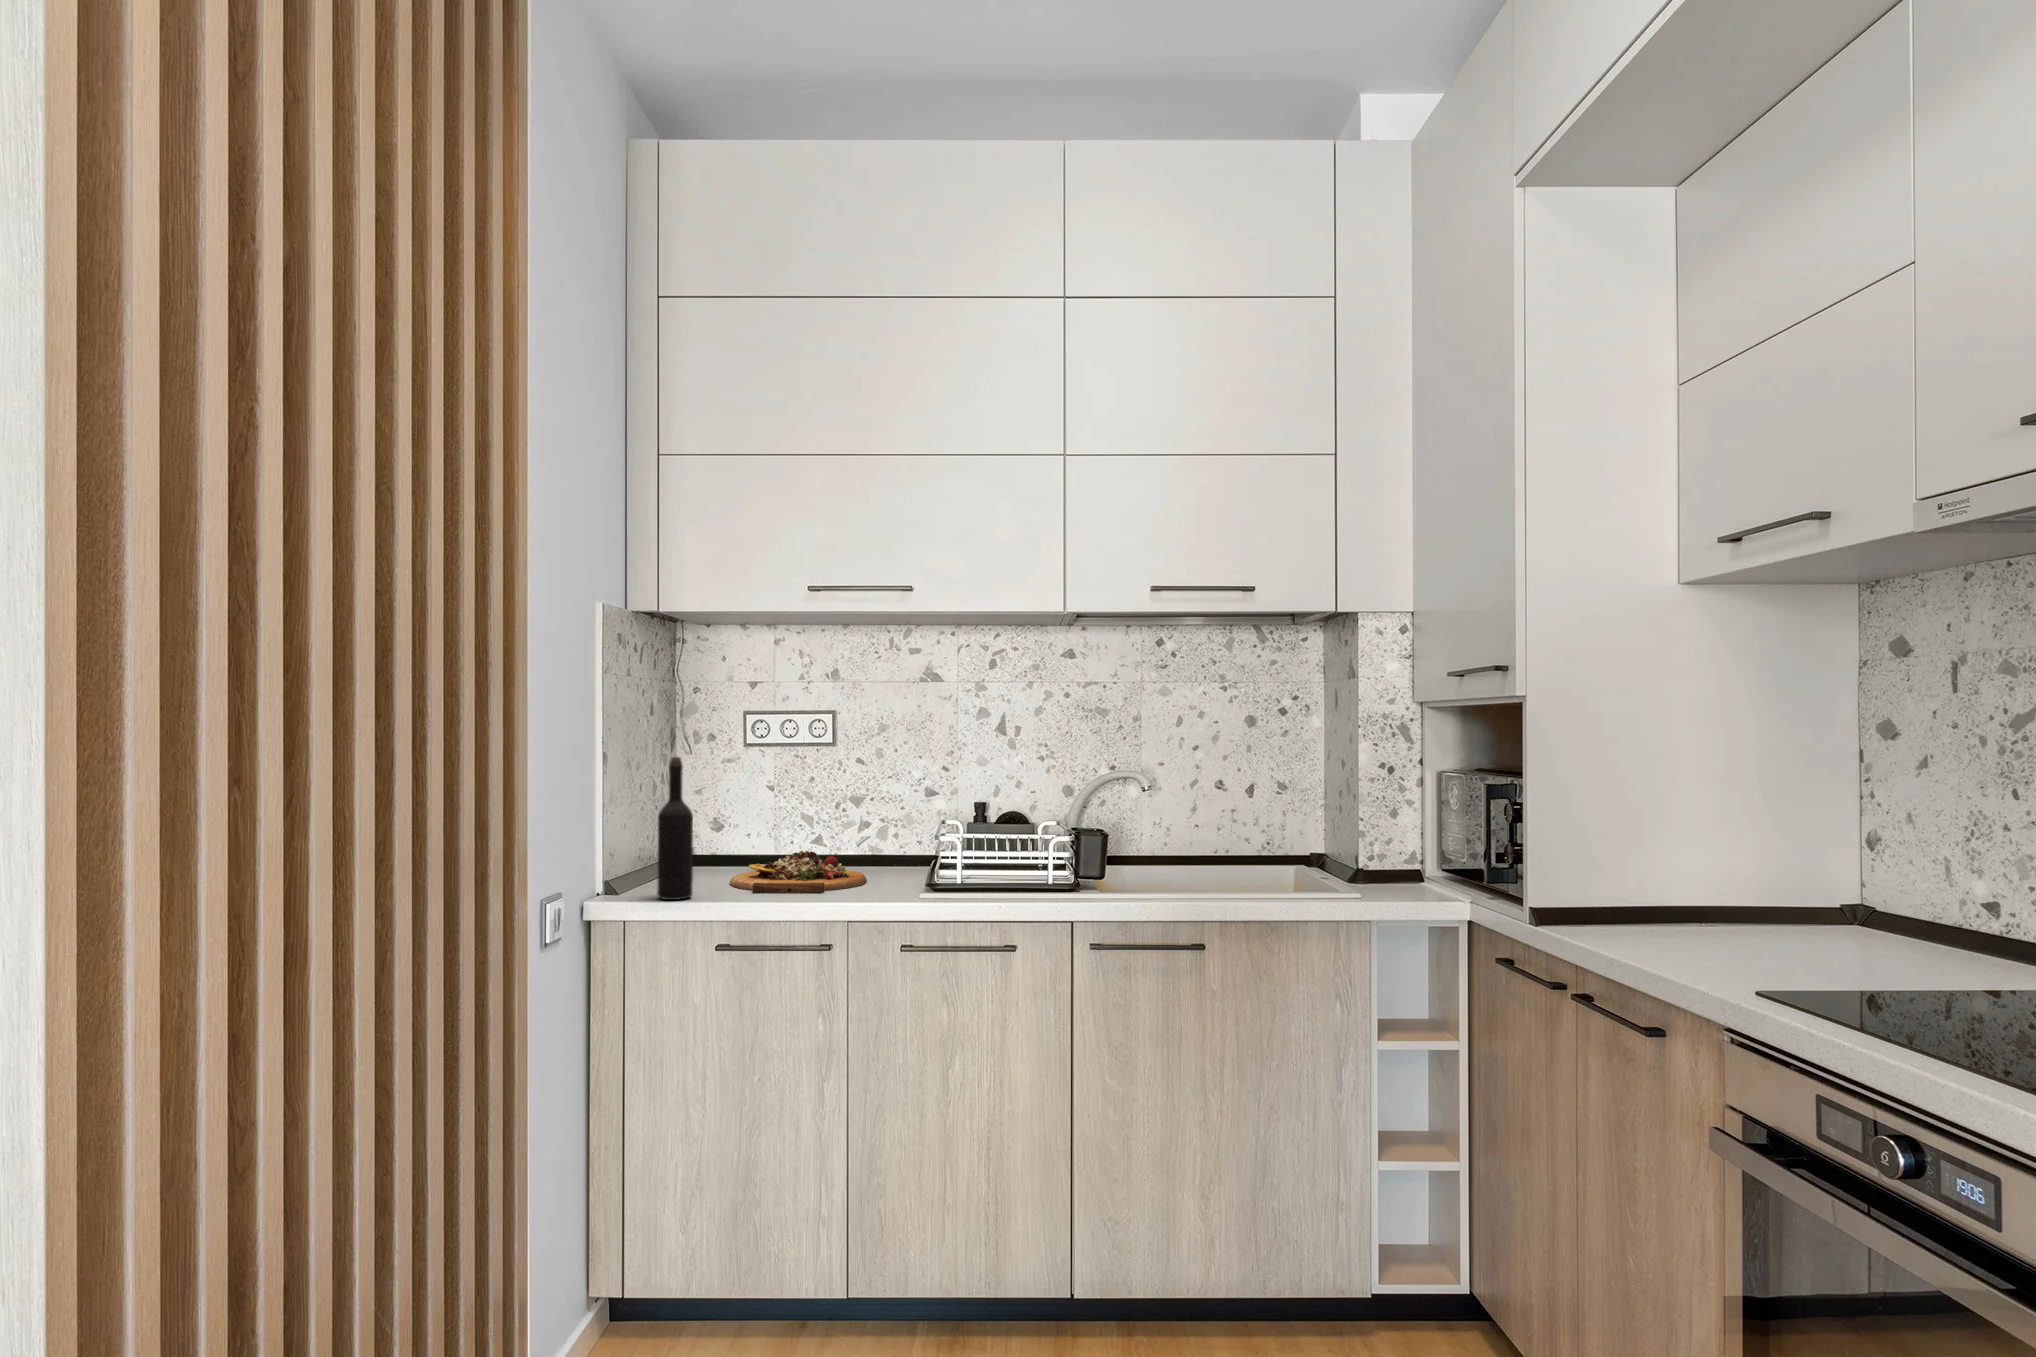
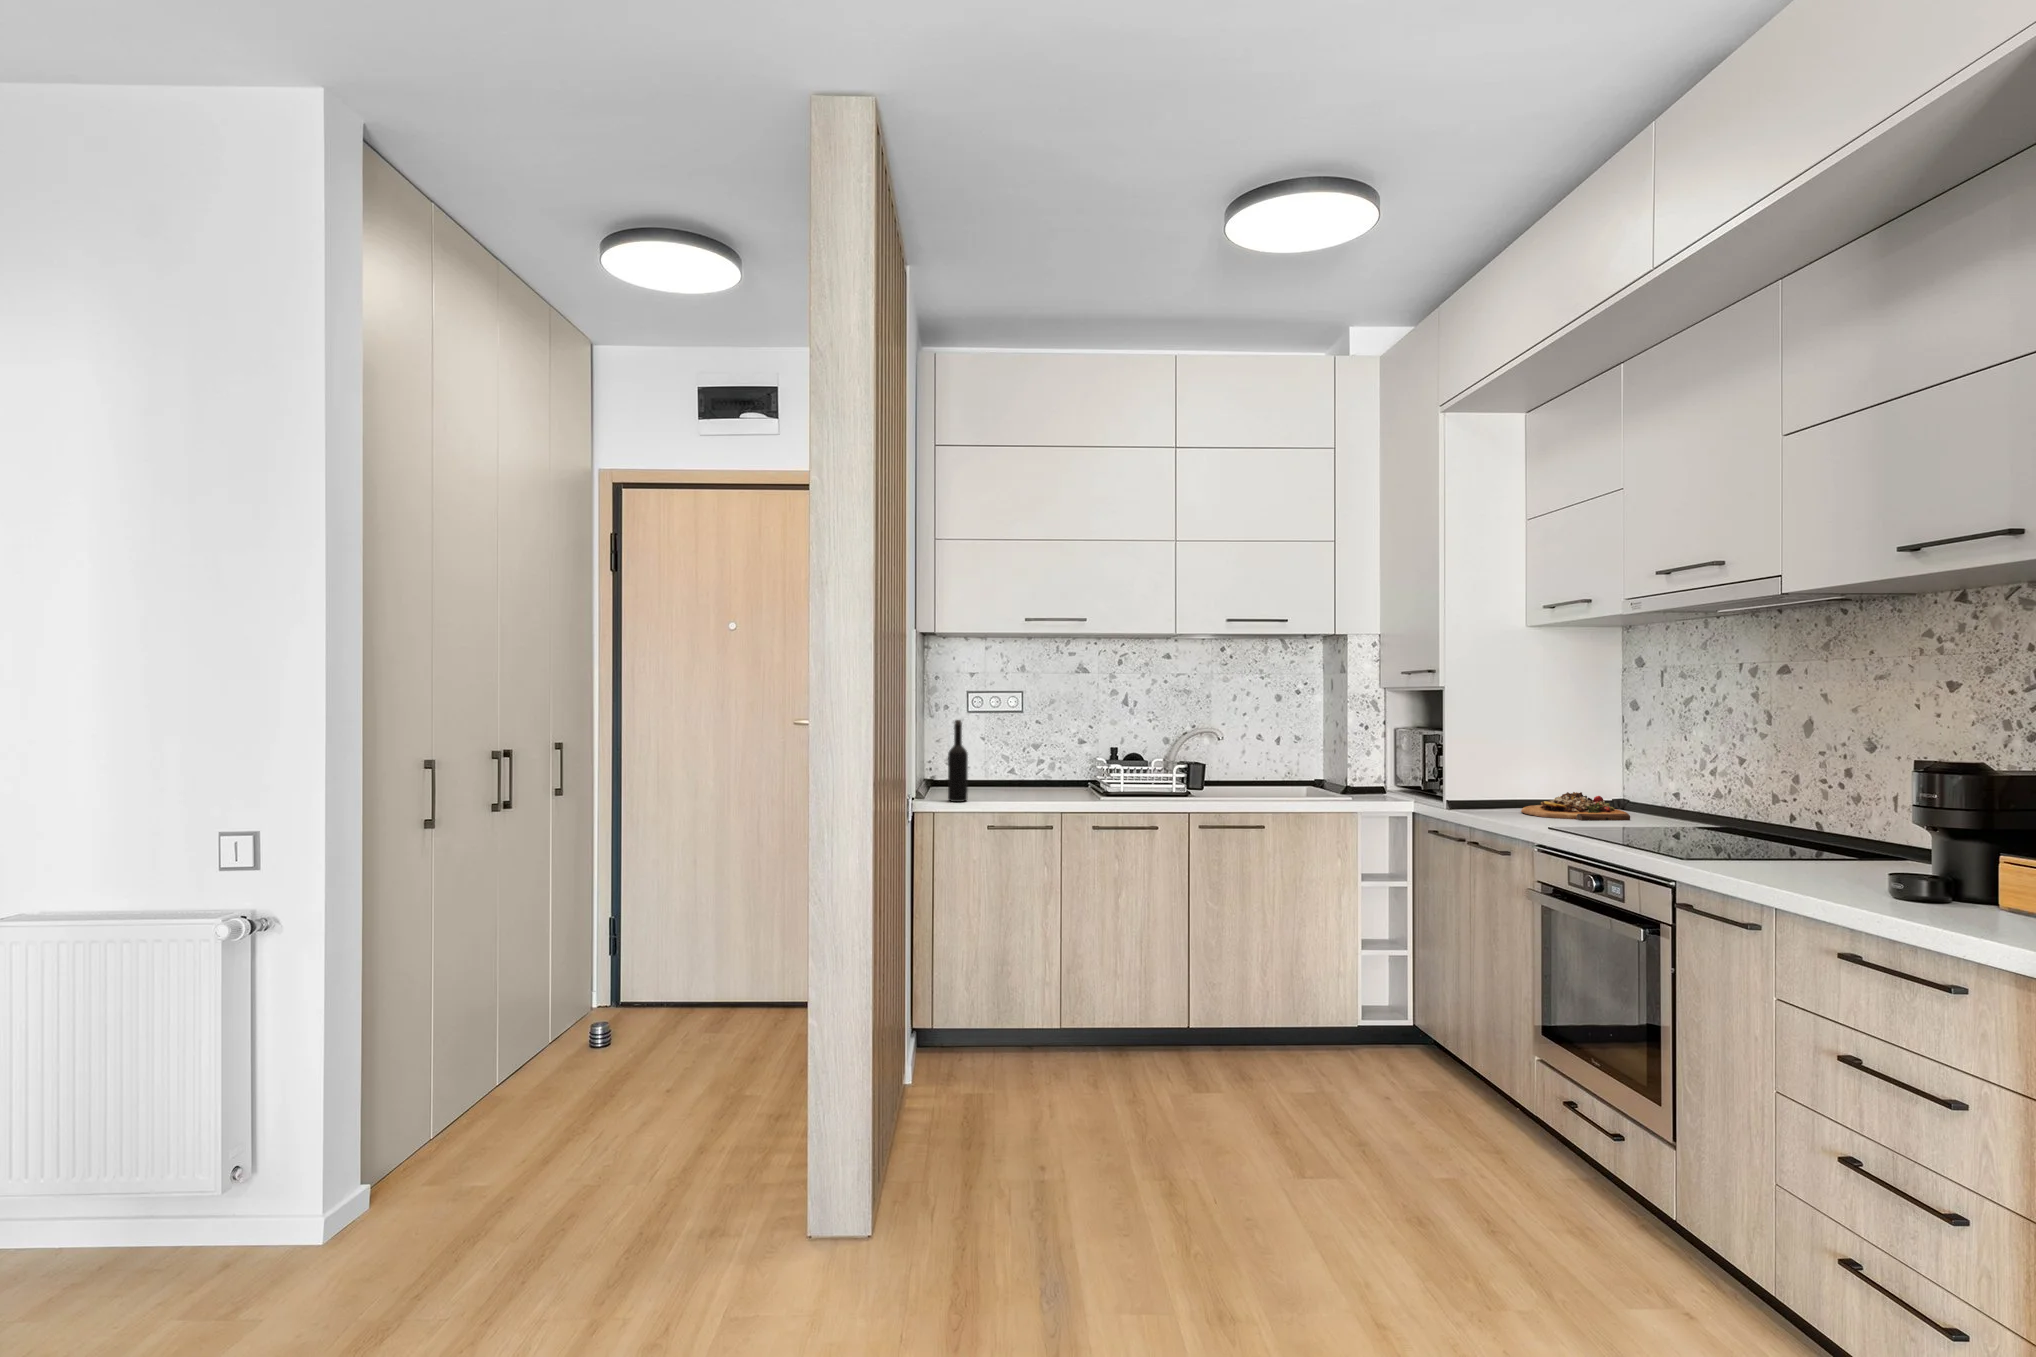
cutting board: present [730,851,867,894] -> present [1521,792,1630,821]

